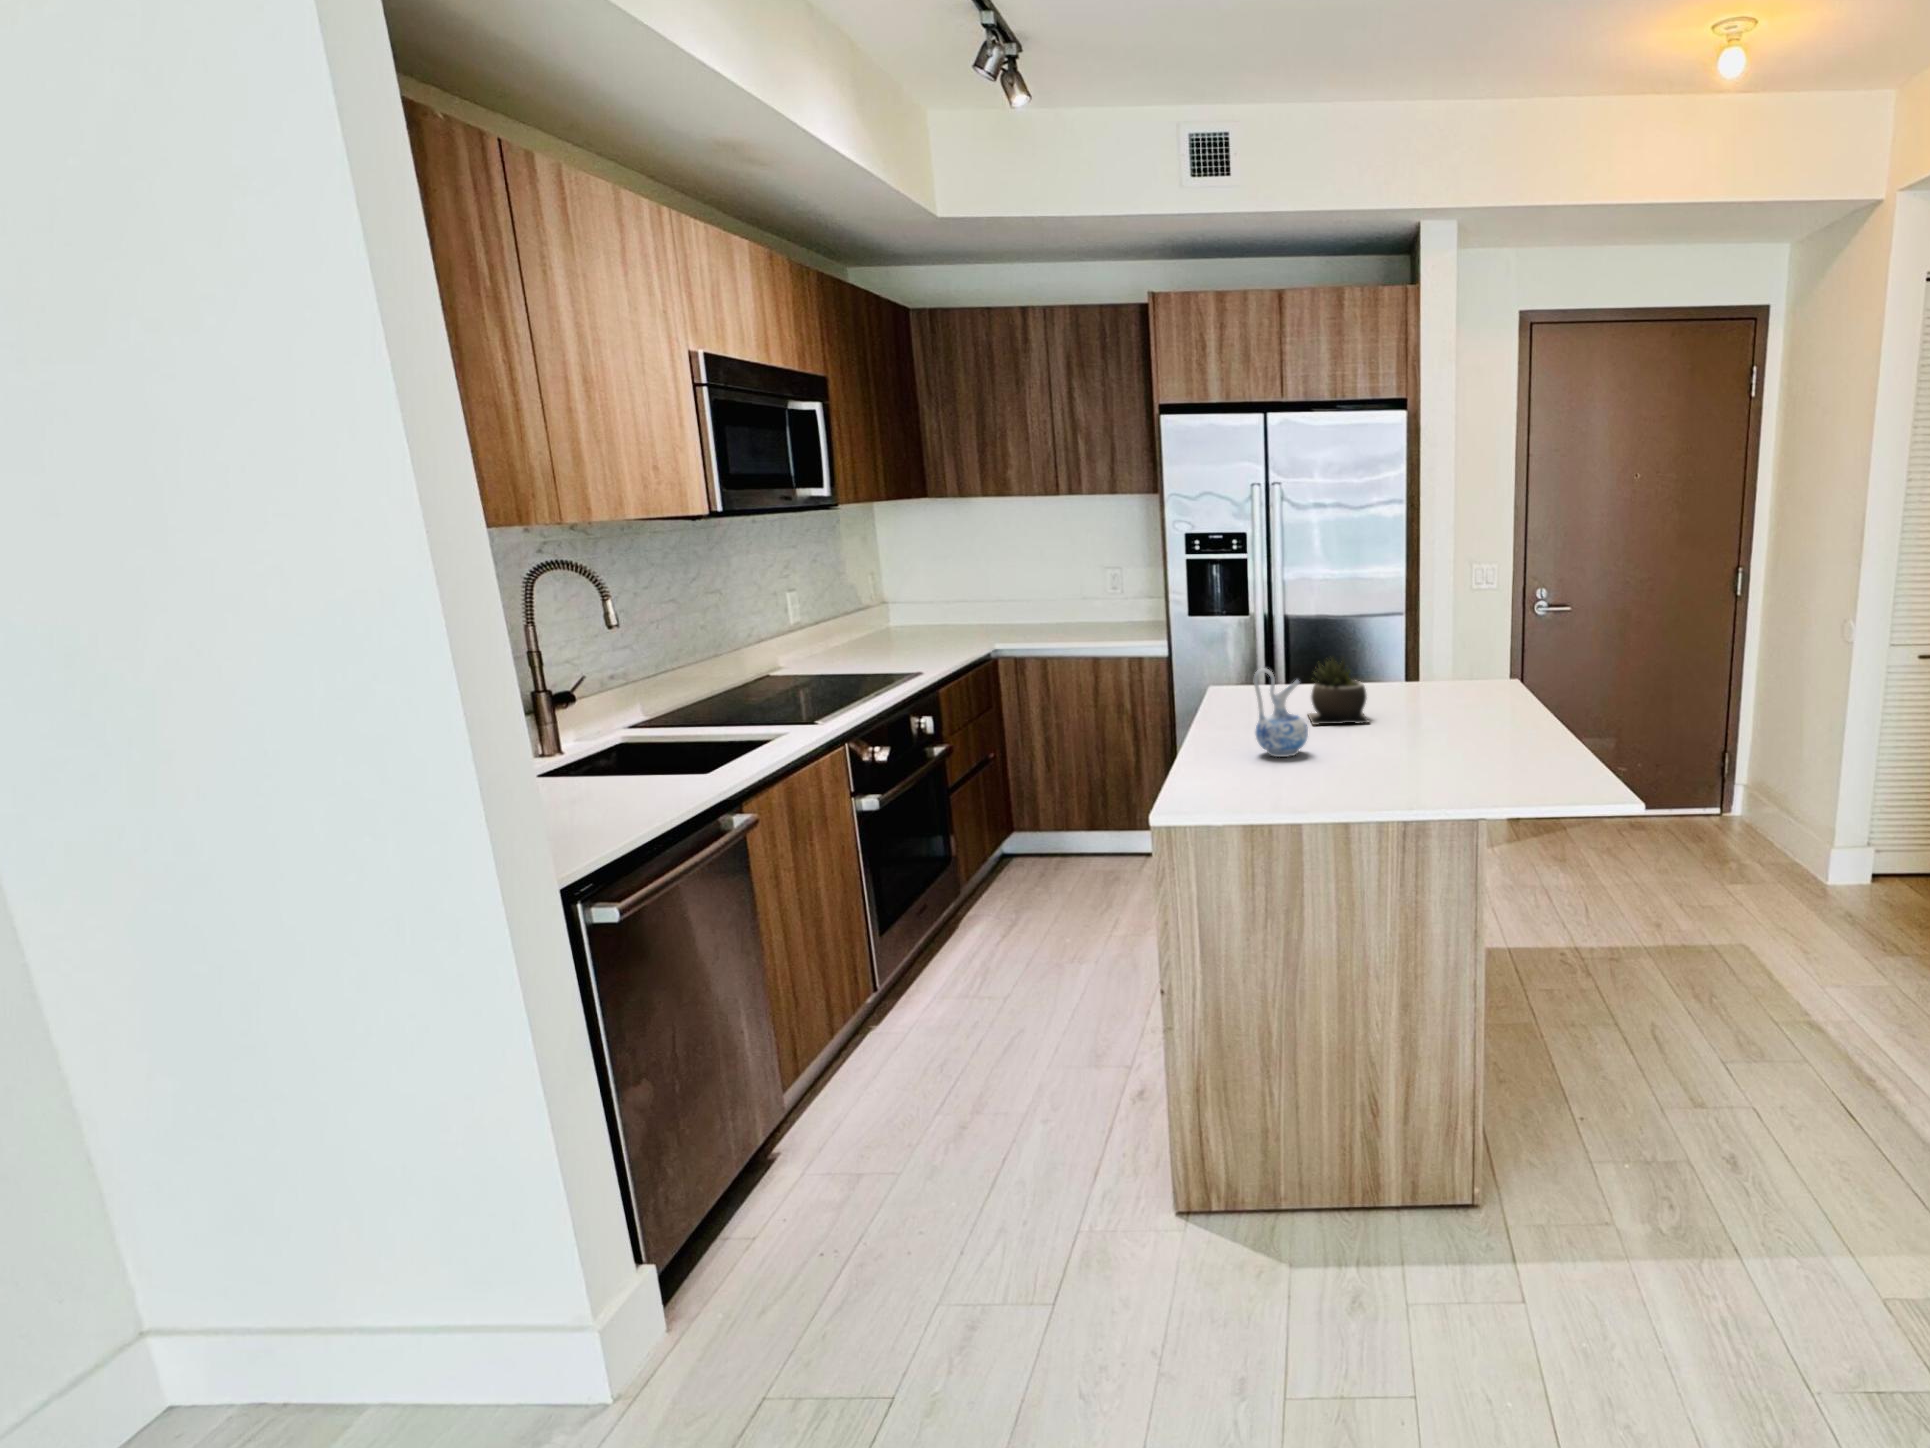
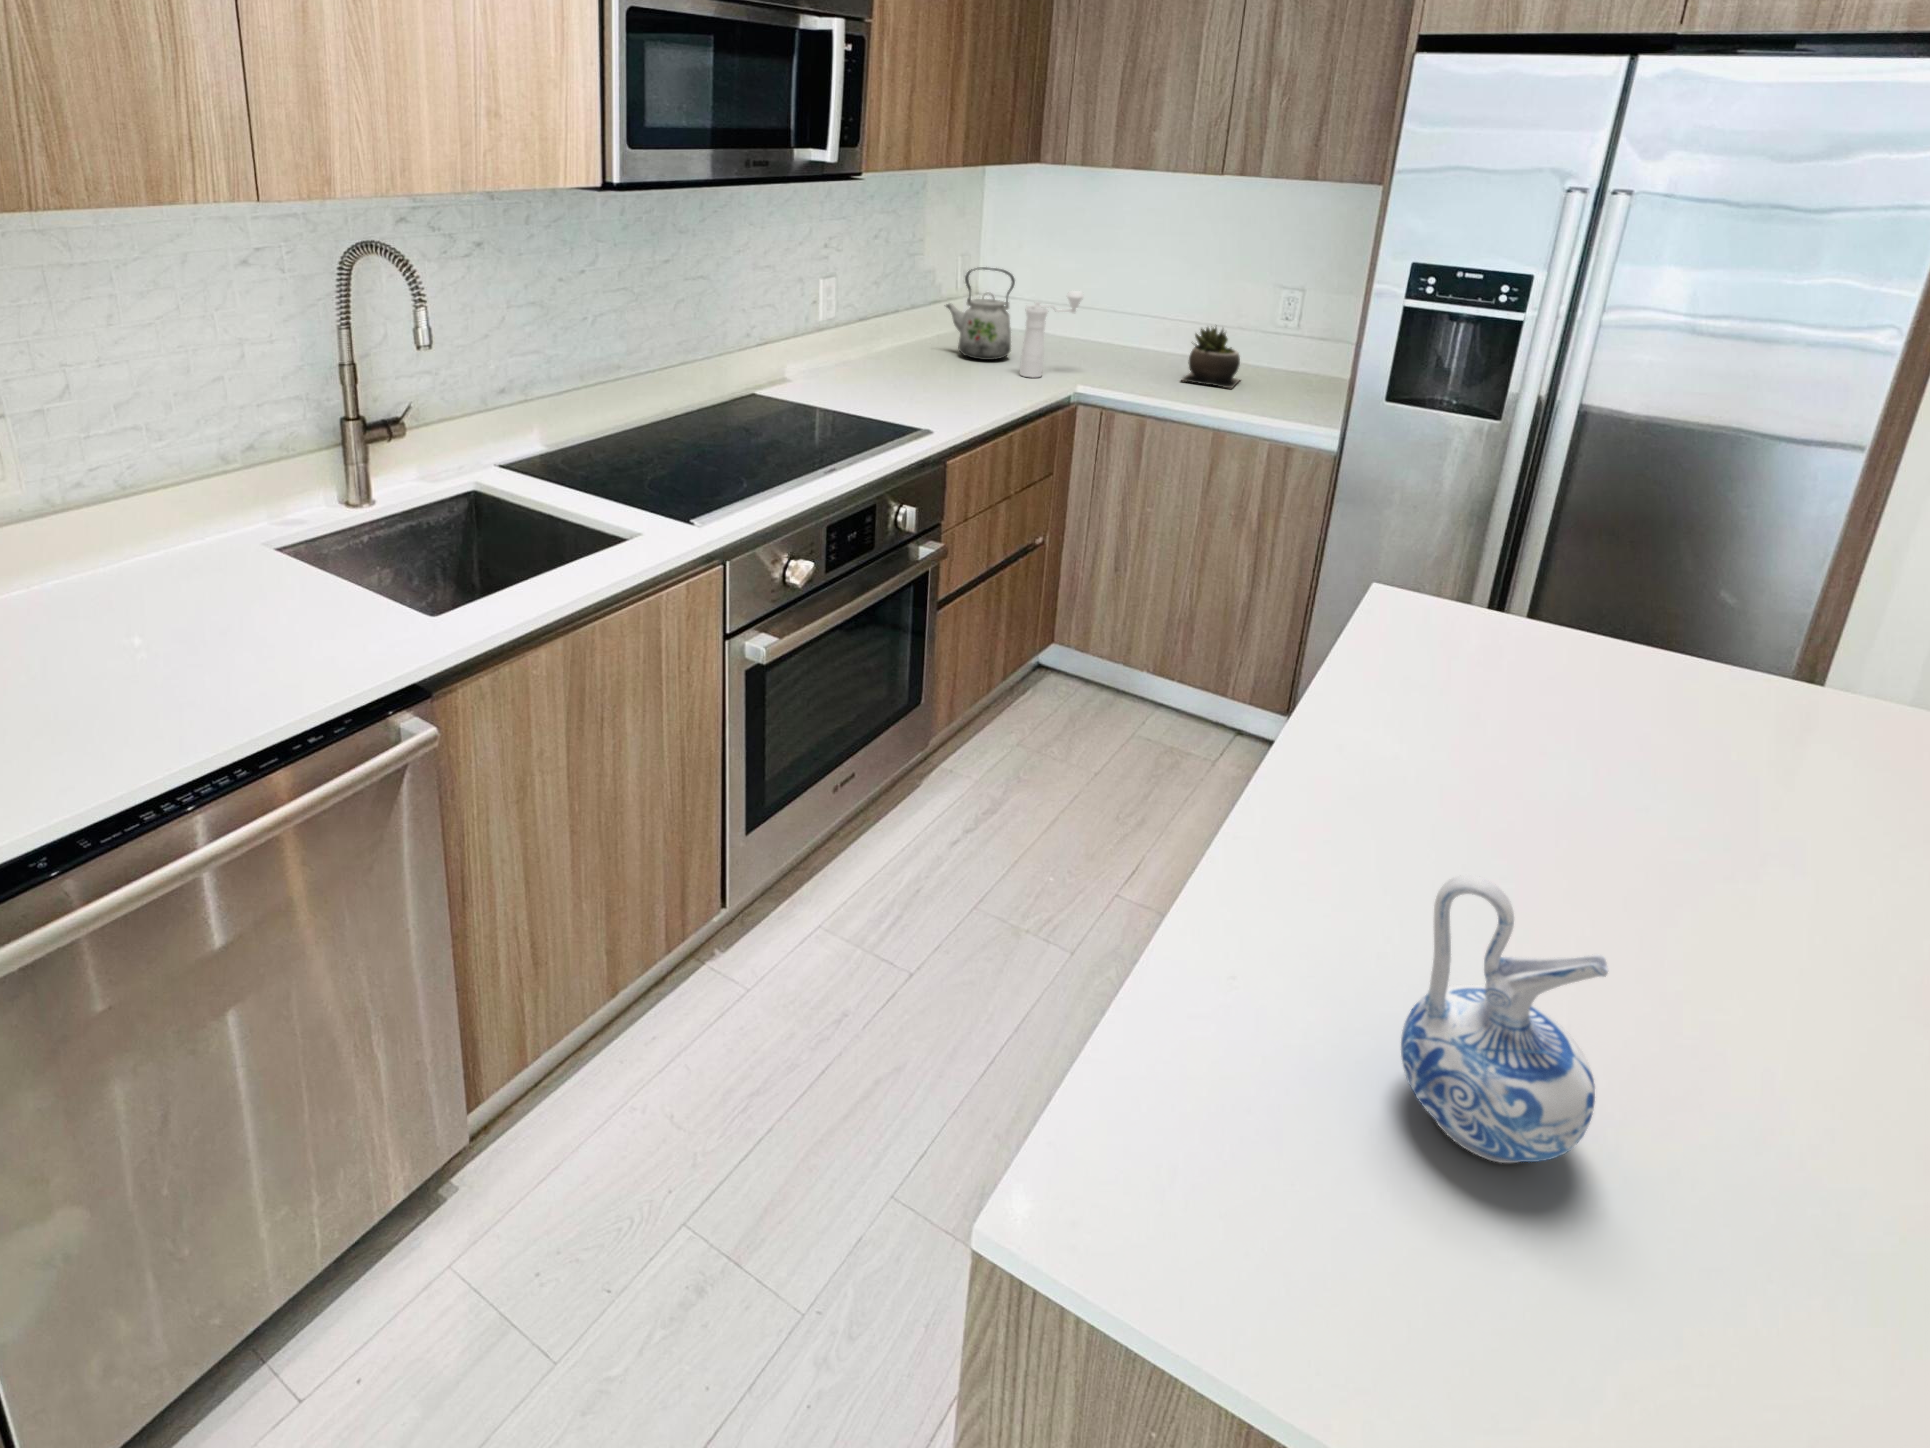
kettle: none [876,575,934,642] -> present [946,267,1015,360]
pepper mill: none [946,582,984,646] -> present [1020,291,1084,378]
succulent plant: present [1307,656,1369,725] -> present [1182,327,1240,388]

